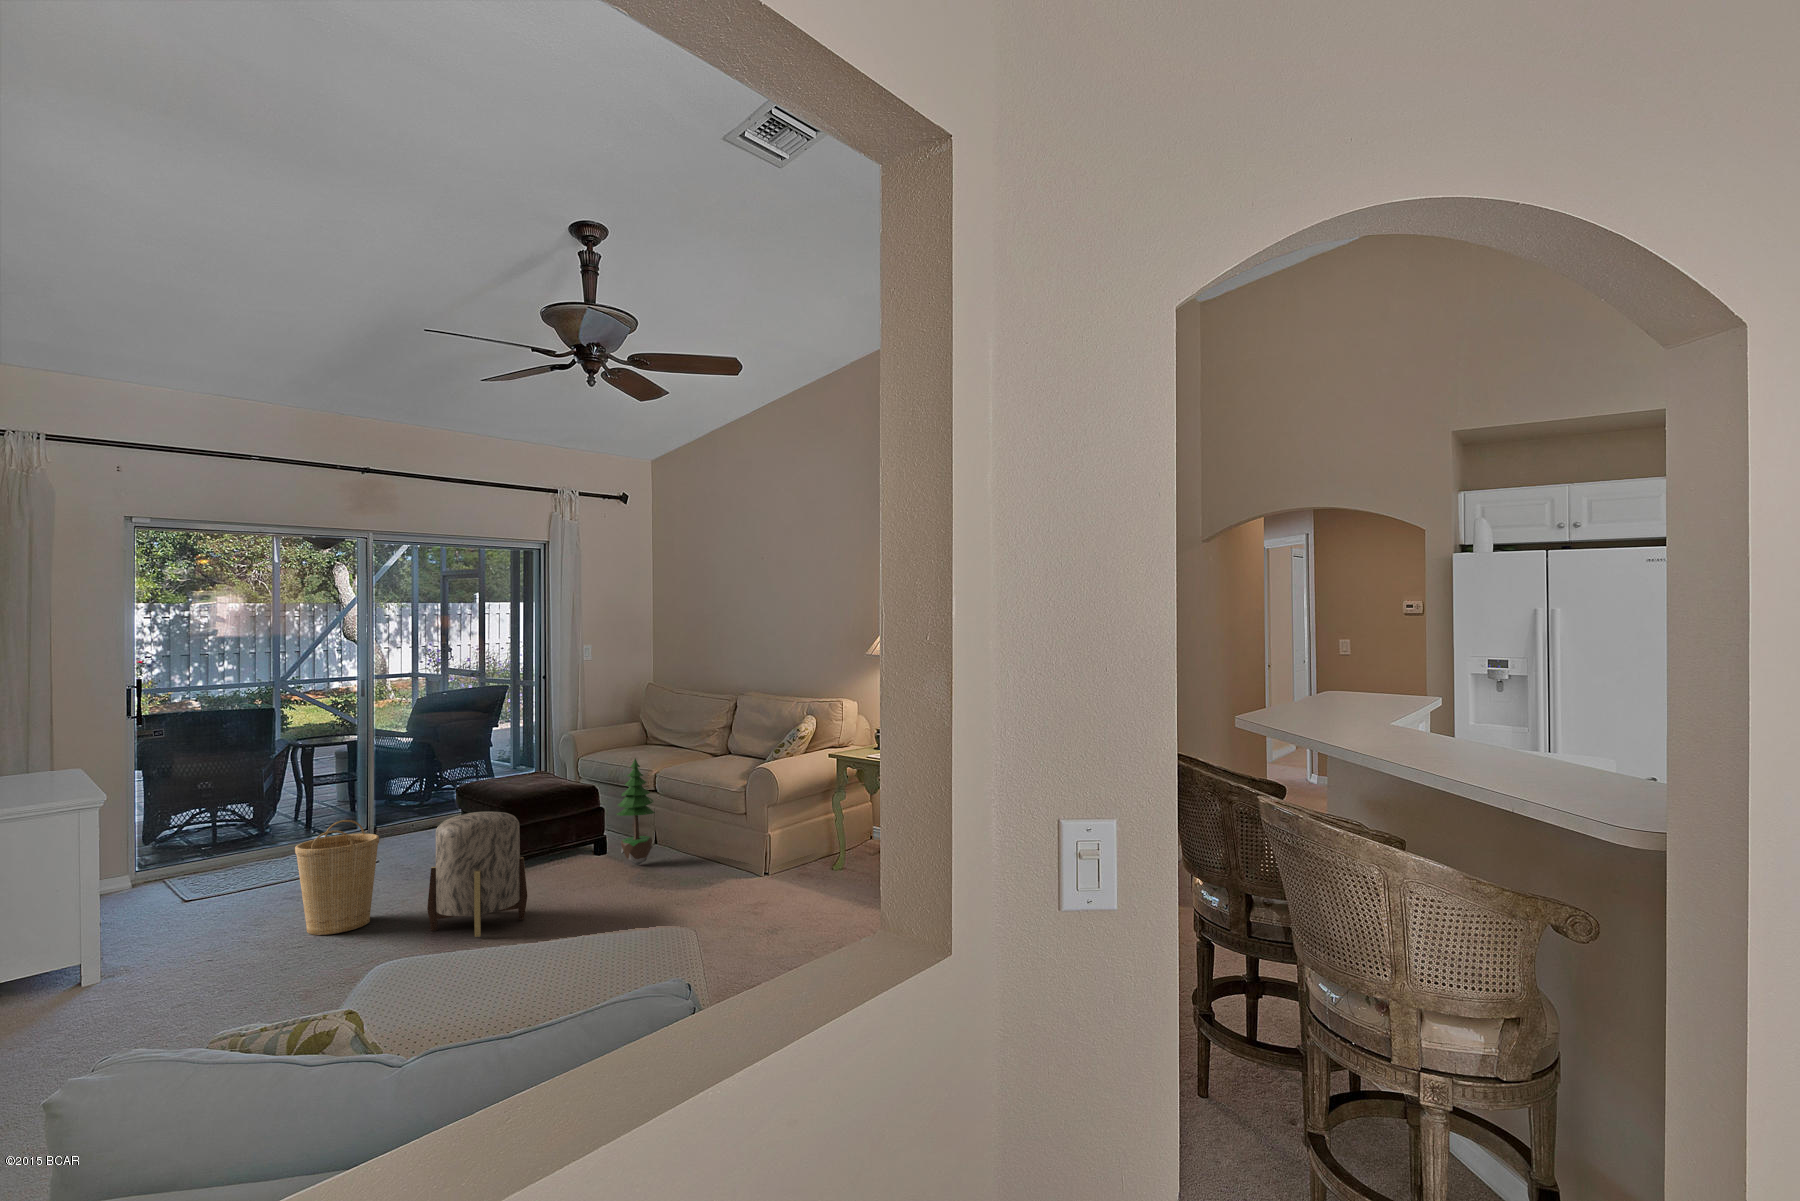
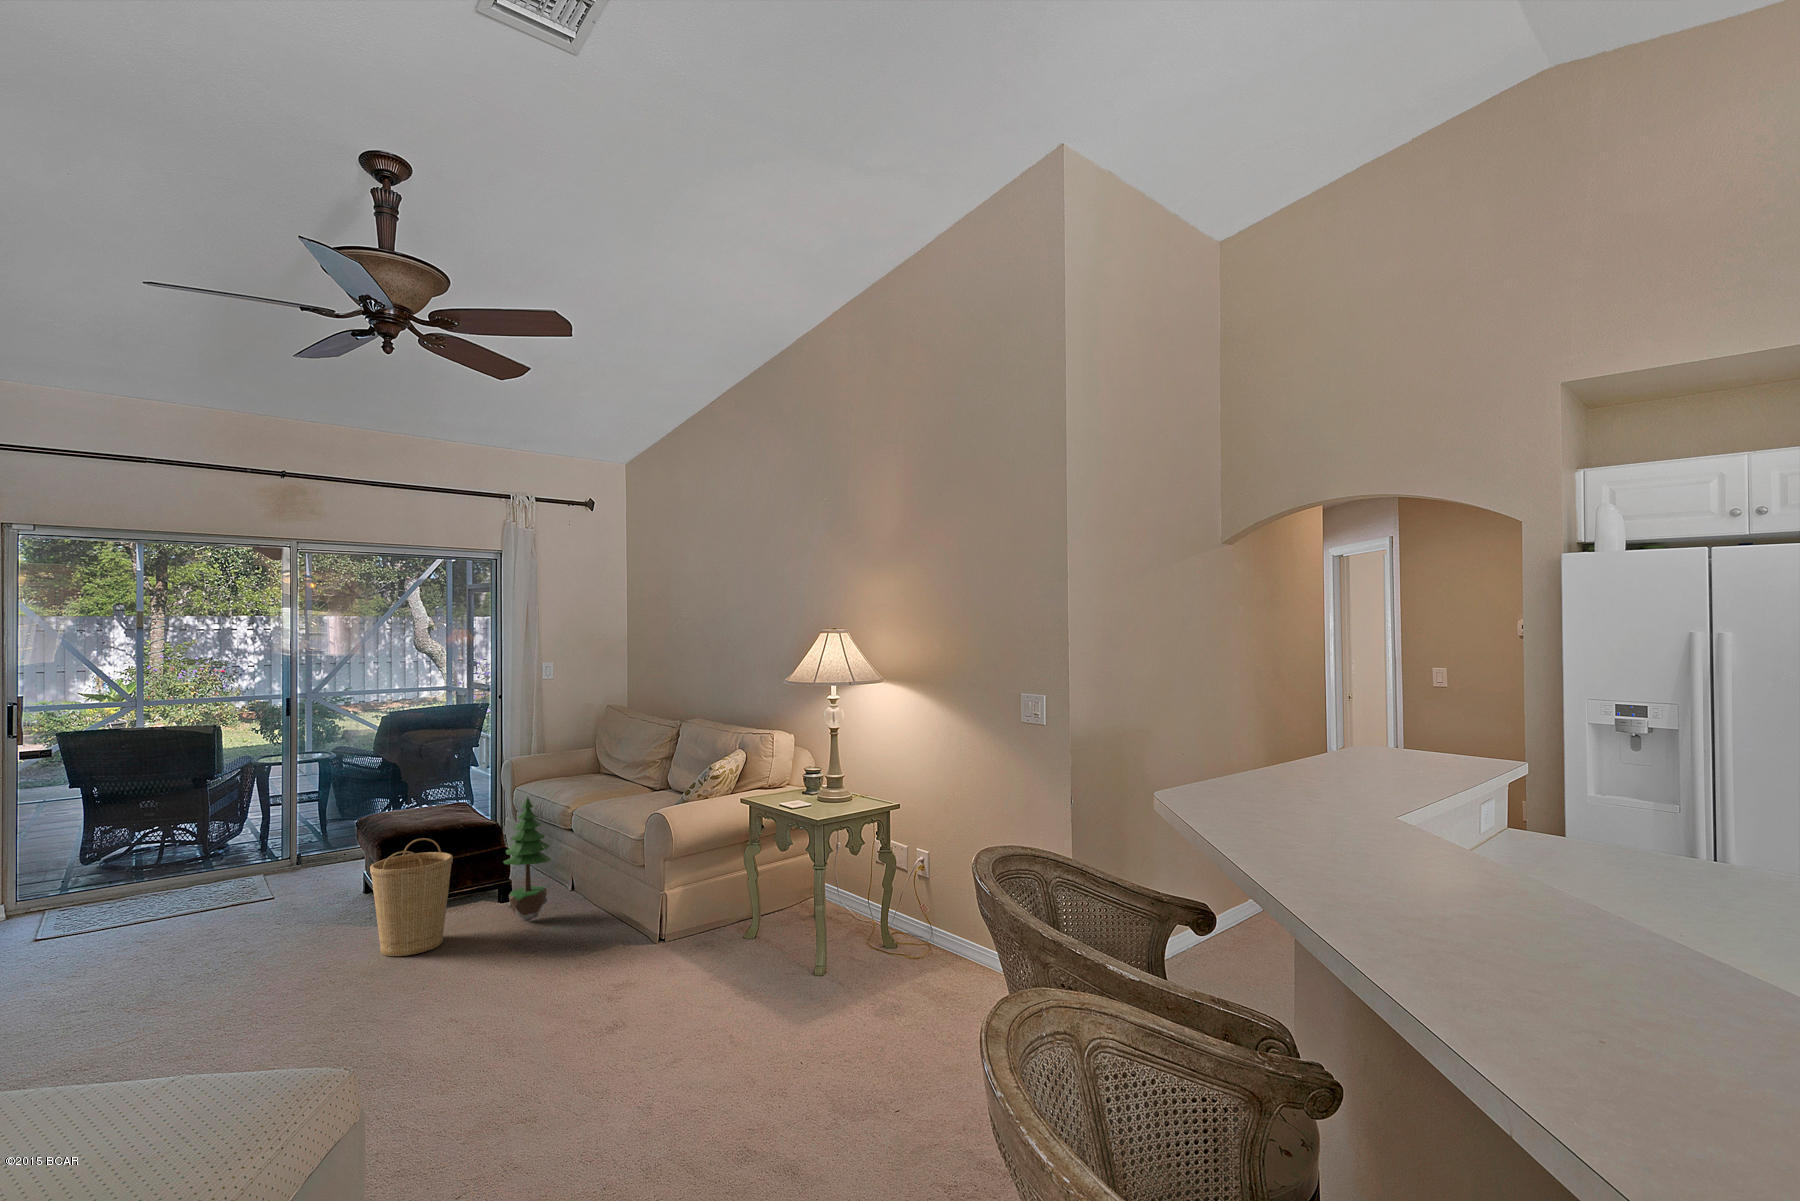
ottoman: present [427,811,527,937] -> none [213,866,339,1024]
basket: present [295,820,379,935] -> present [370,838,453,956]

